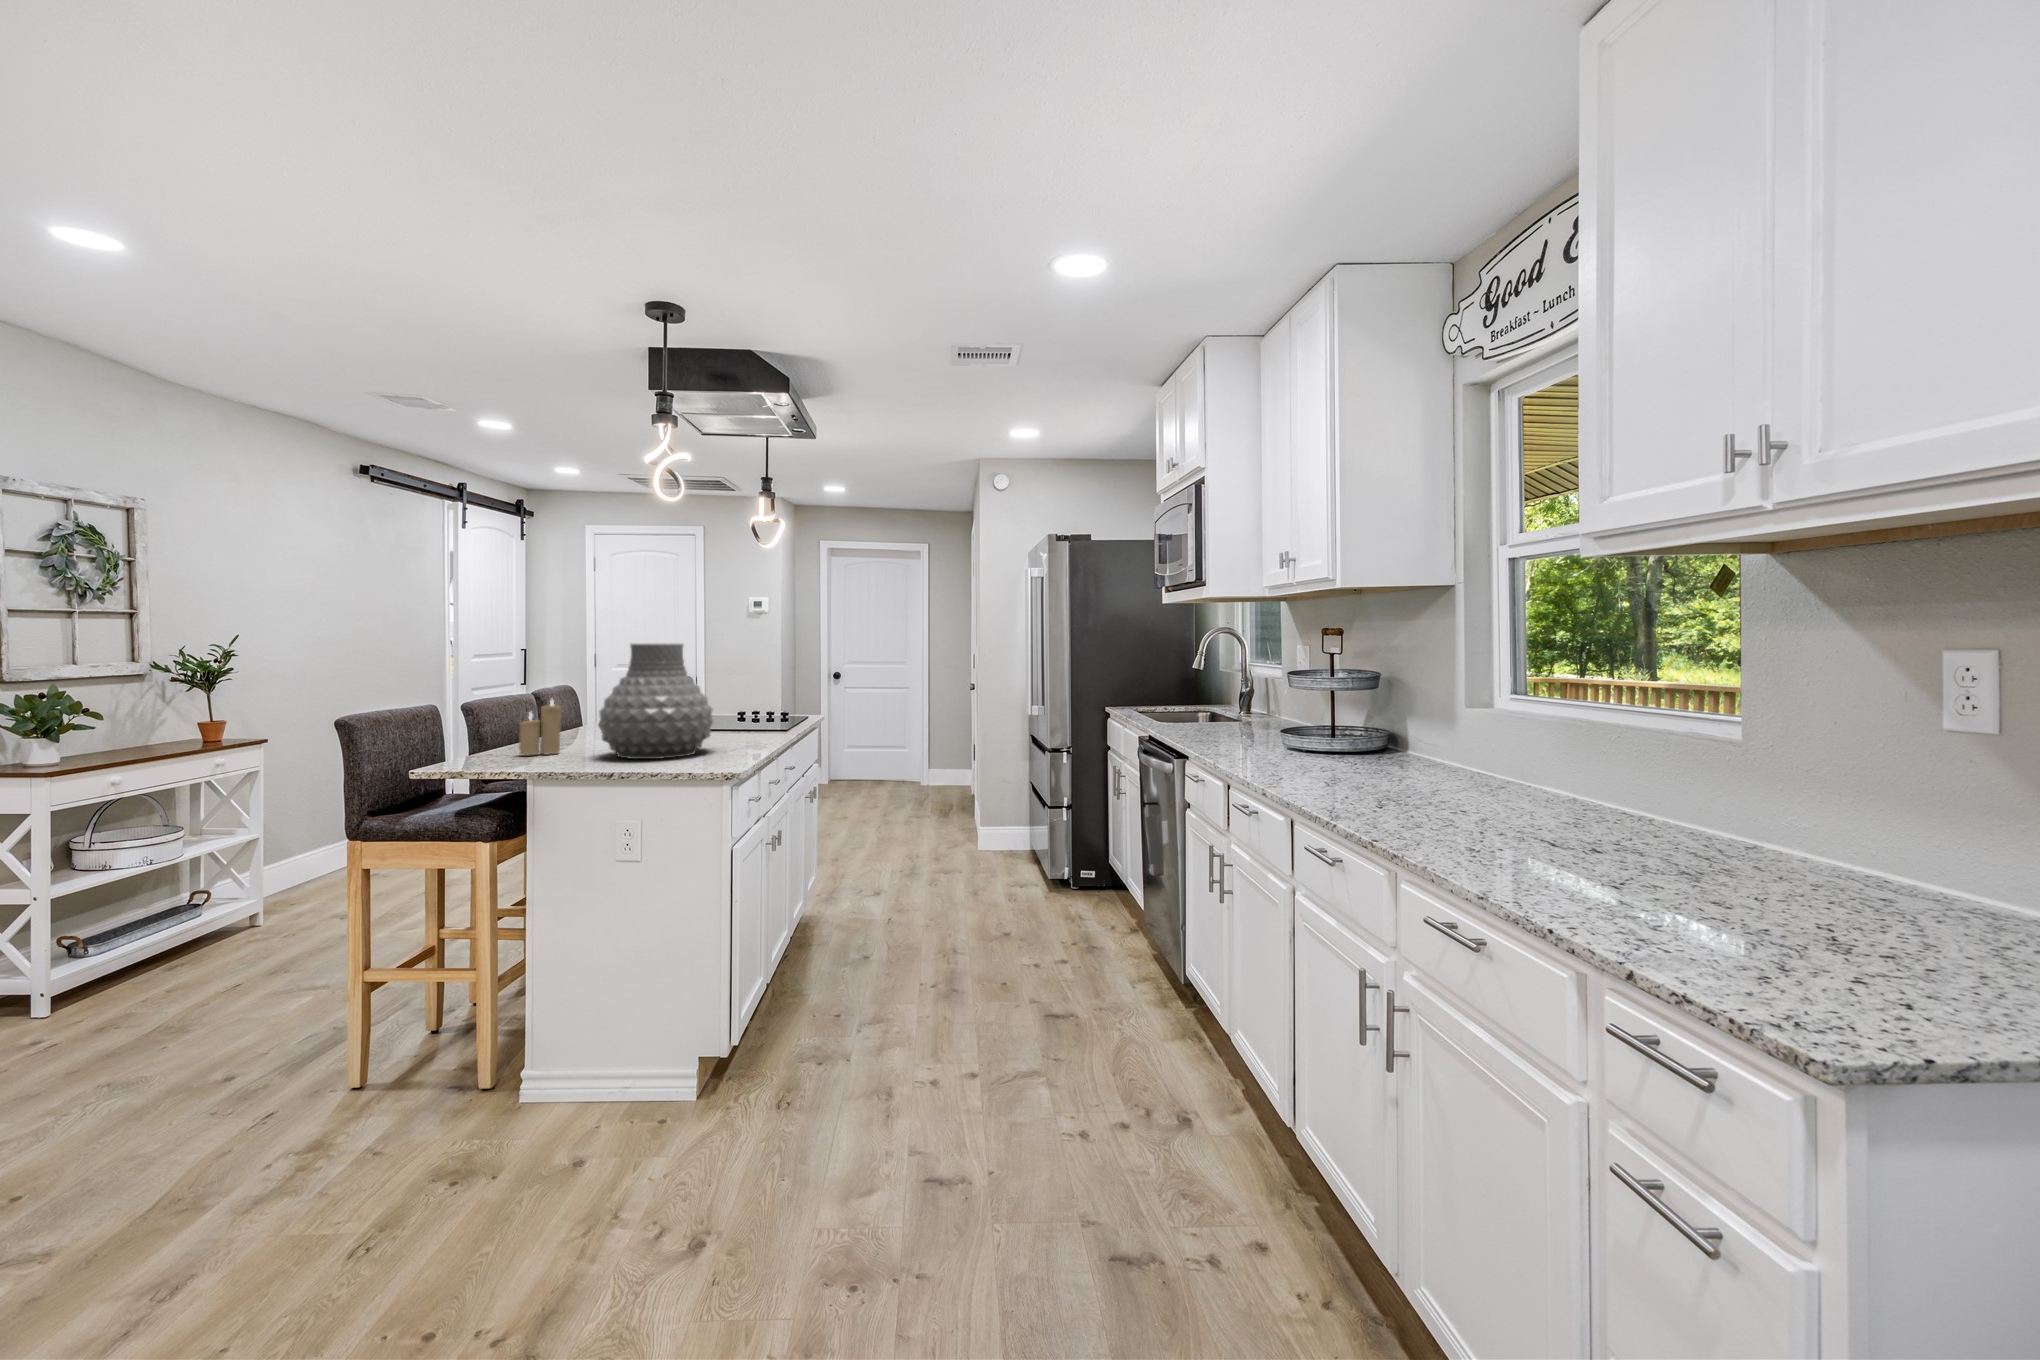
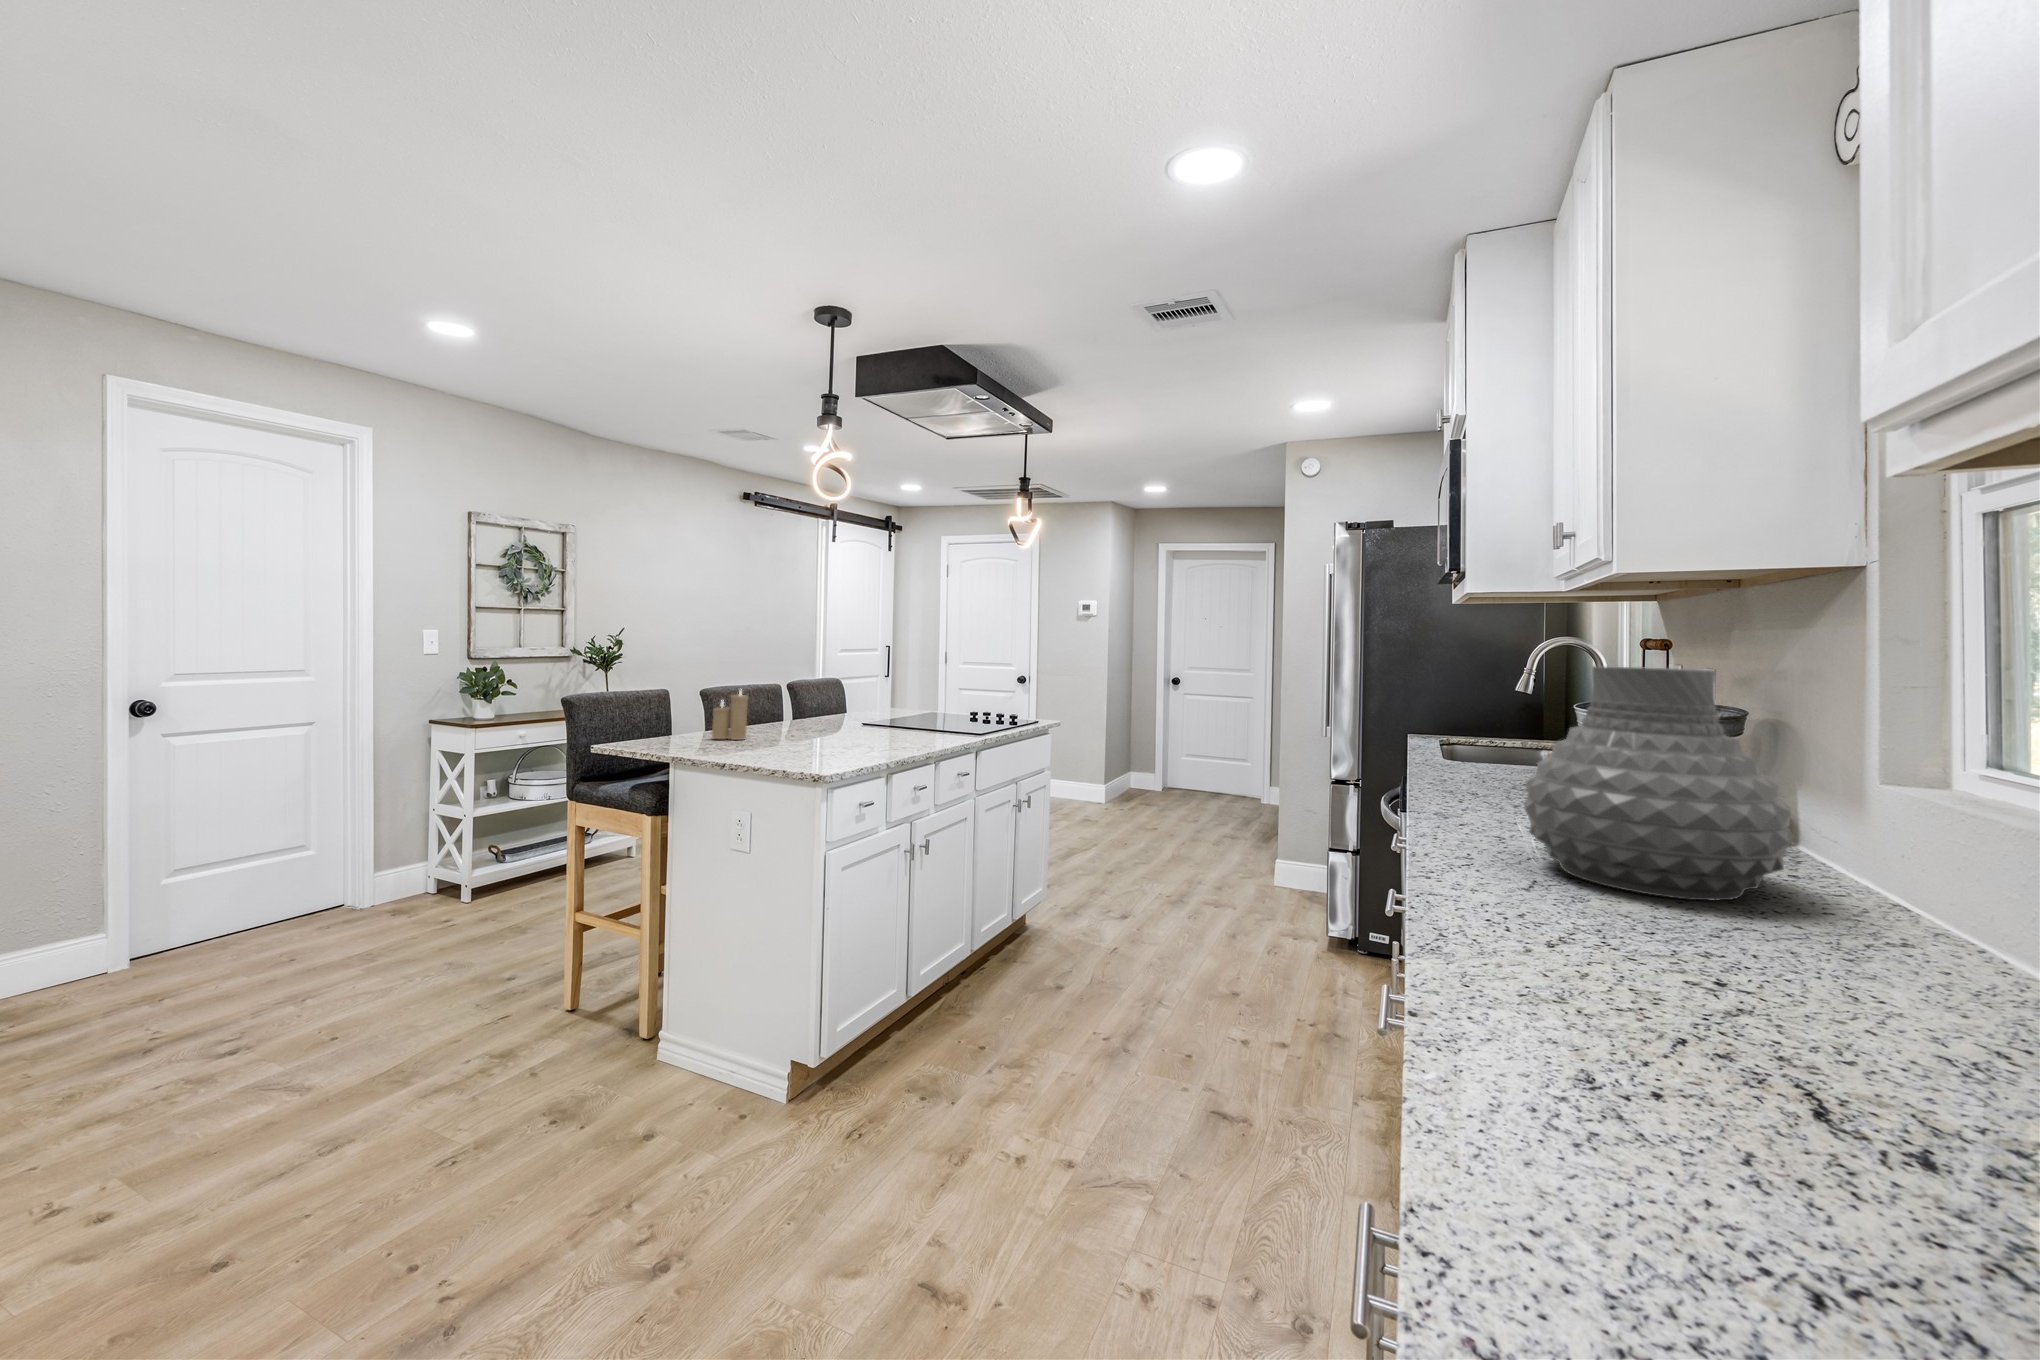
vase: present [598,643,713,759] -> present [1524,666,1794,901]

